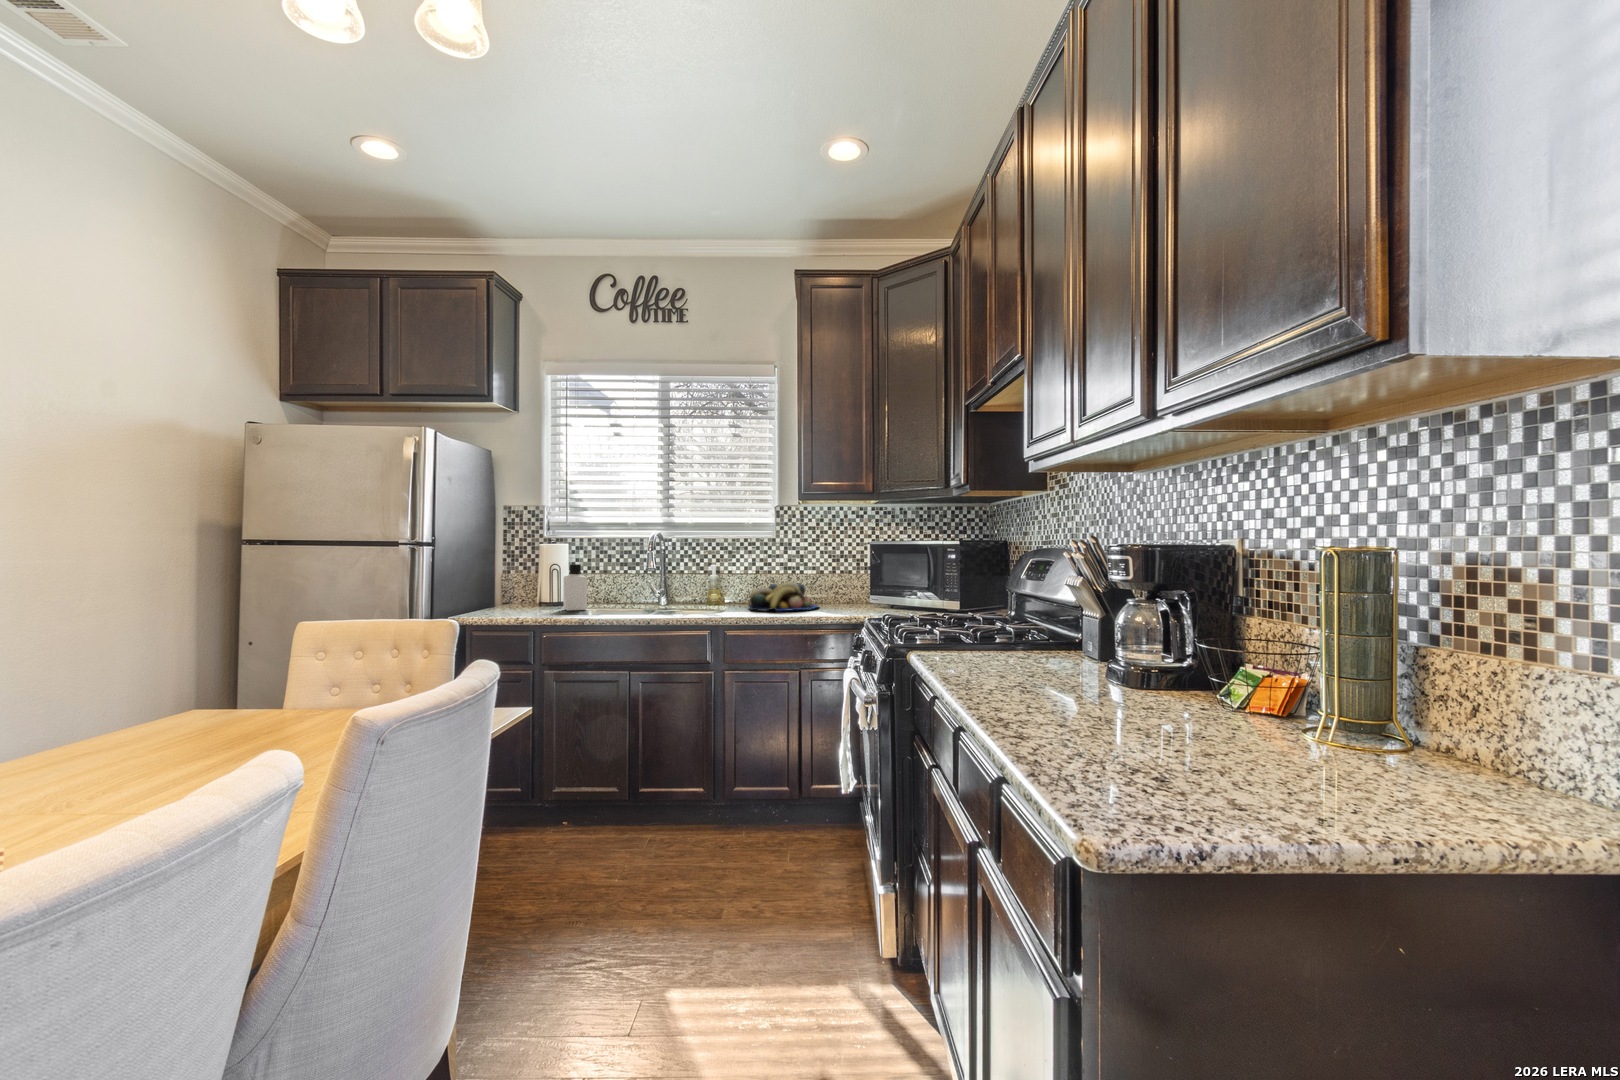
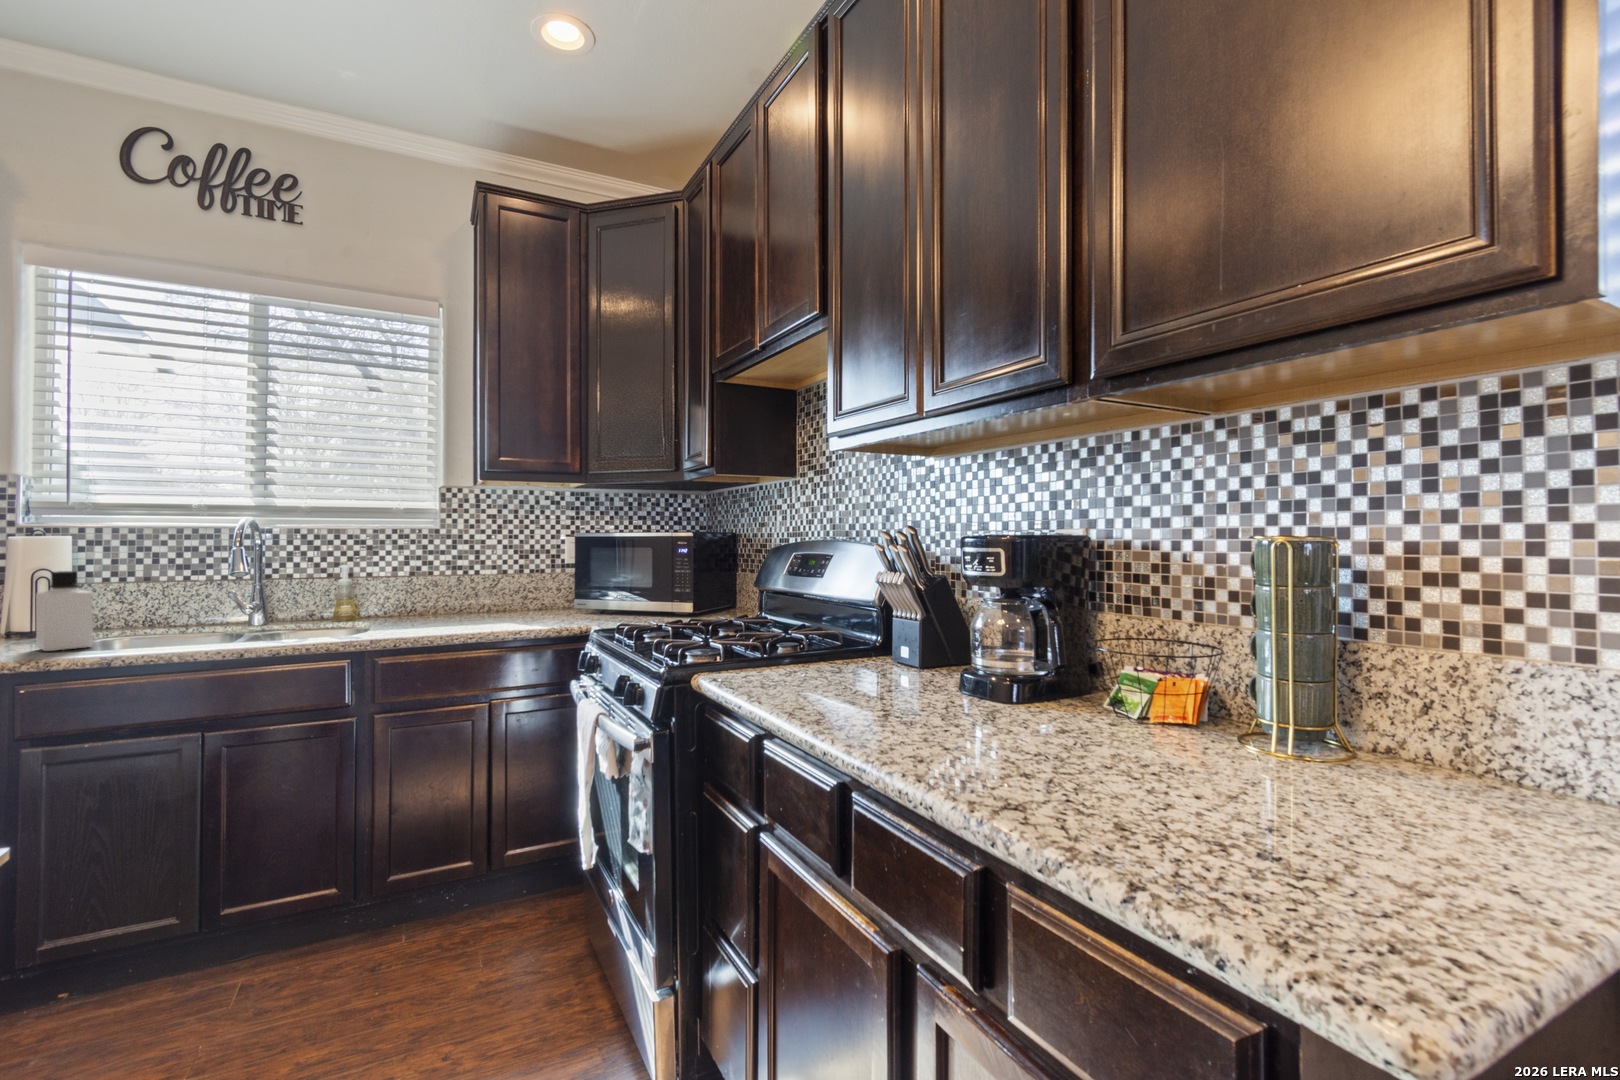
fruit bowl: present [749,582,818,611] -> none [405,587,514,629]

